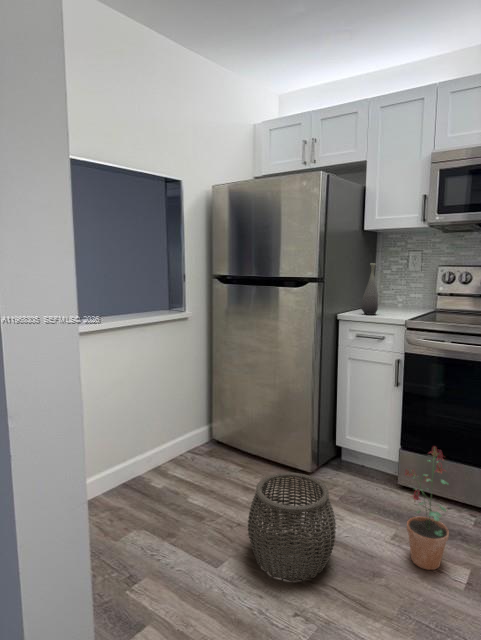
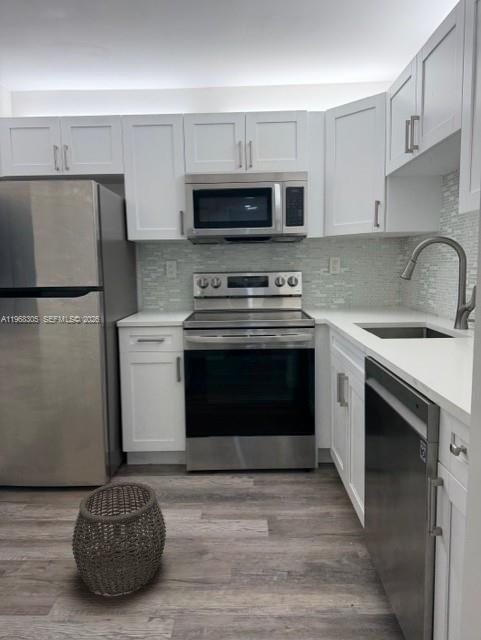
bottle: present [361,263,378,315] -> none [137,271,153,320]
potted plant: present [405,446,449,570] -> none [207,423,251,530]

